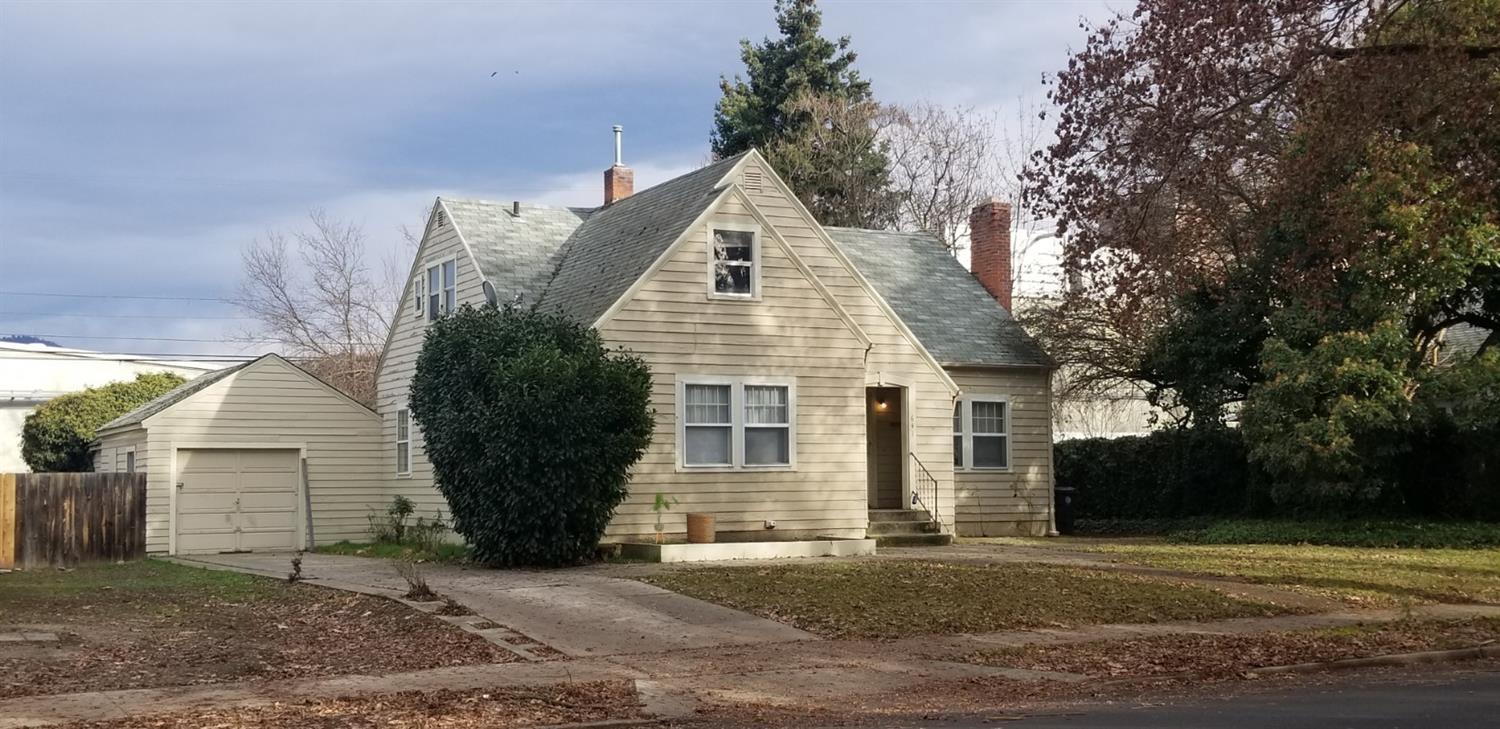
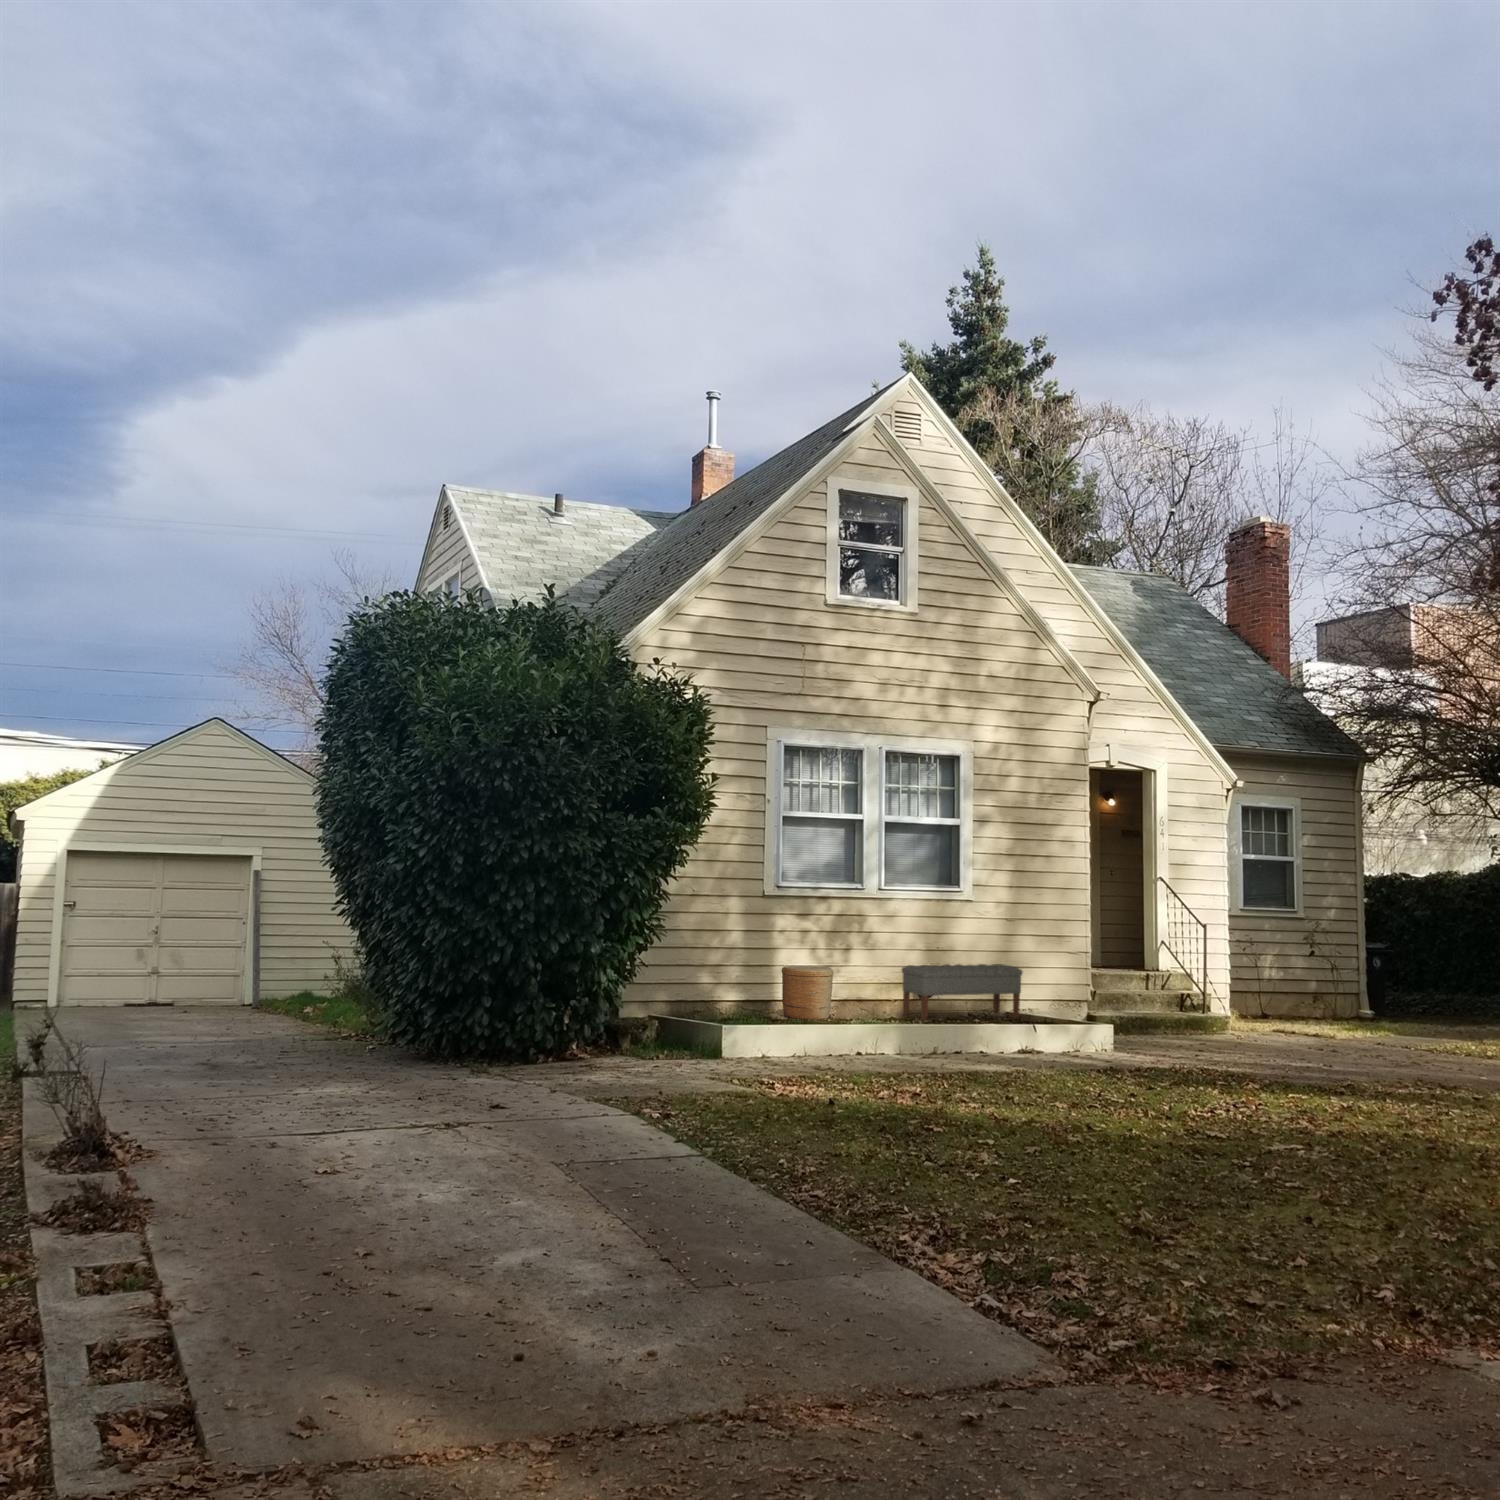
house plant: present [653,494,679,535] -> none [713,931,768,1019]
bench: none [755,508,826,543] -> present [902,964,1022,1019]

